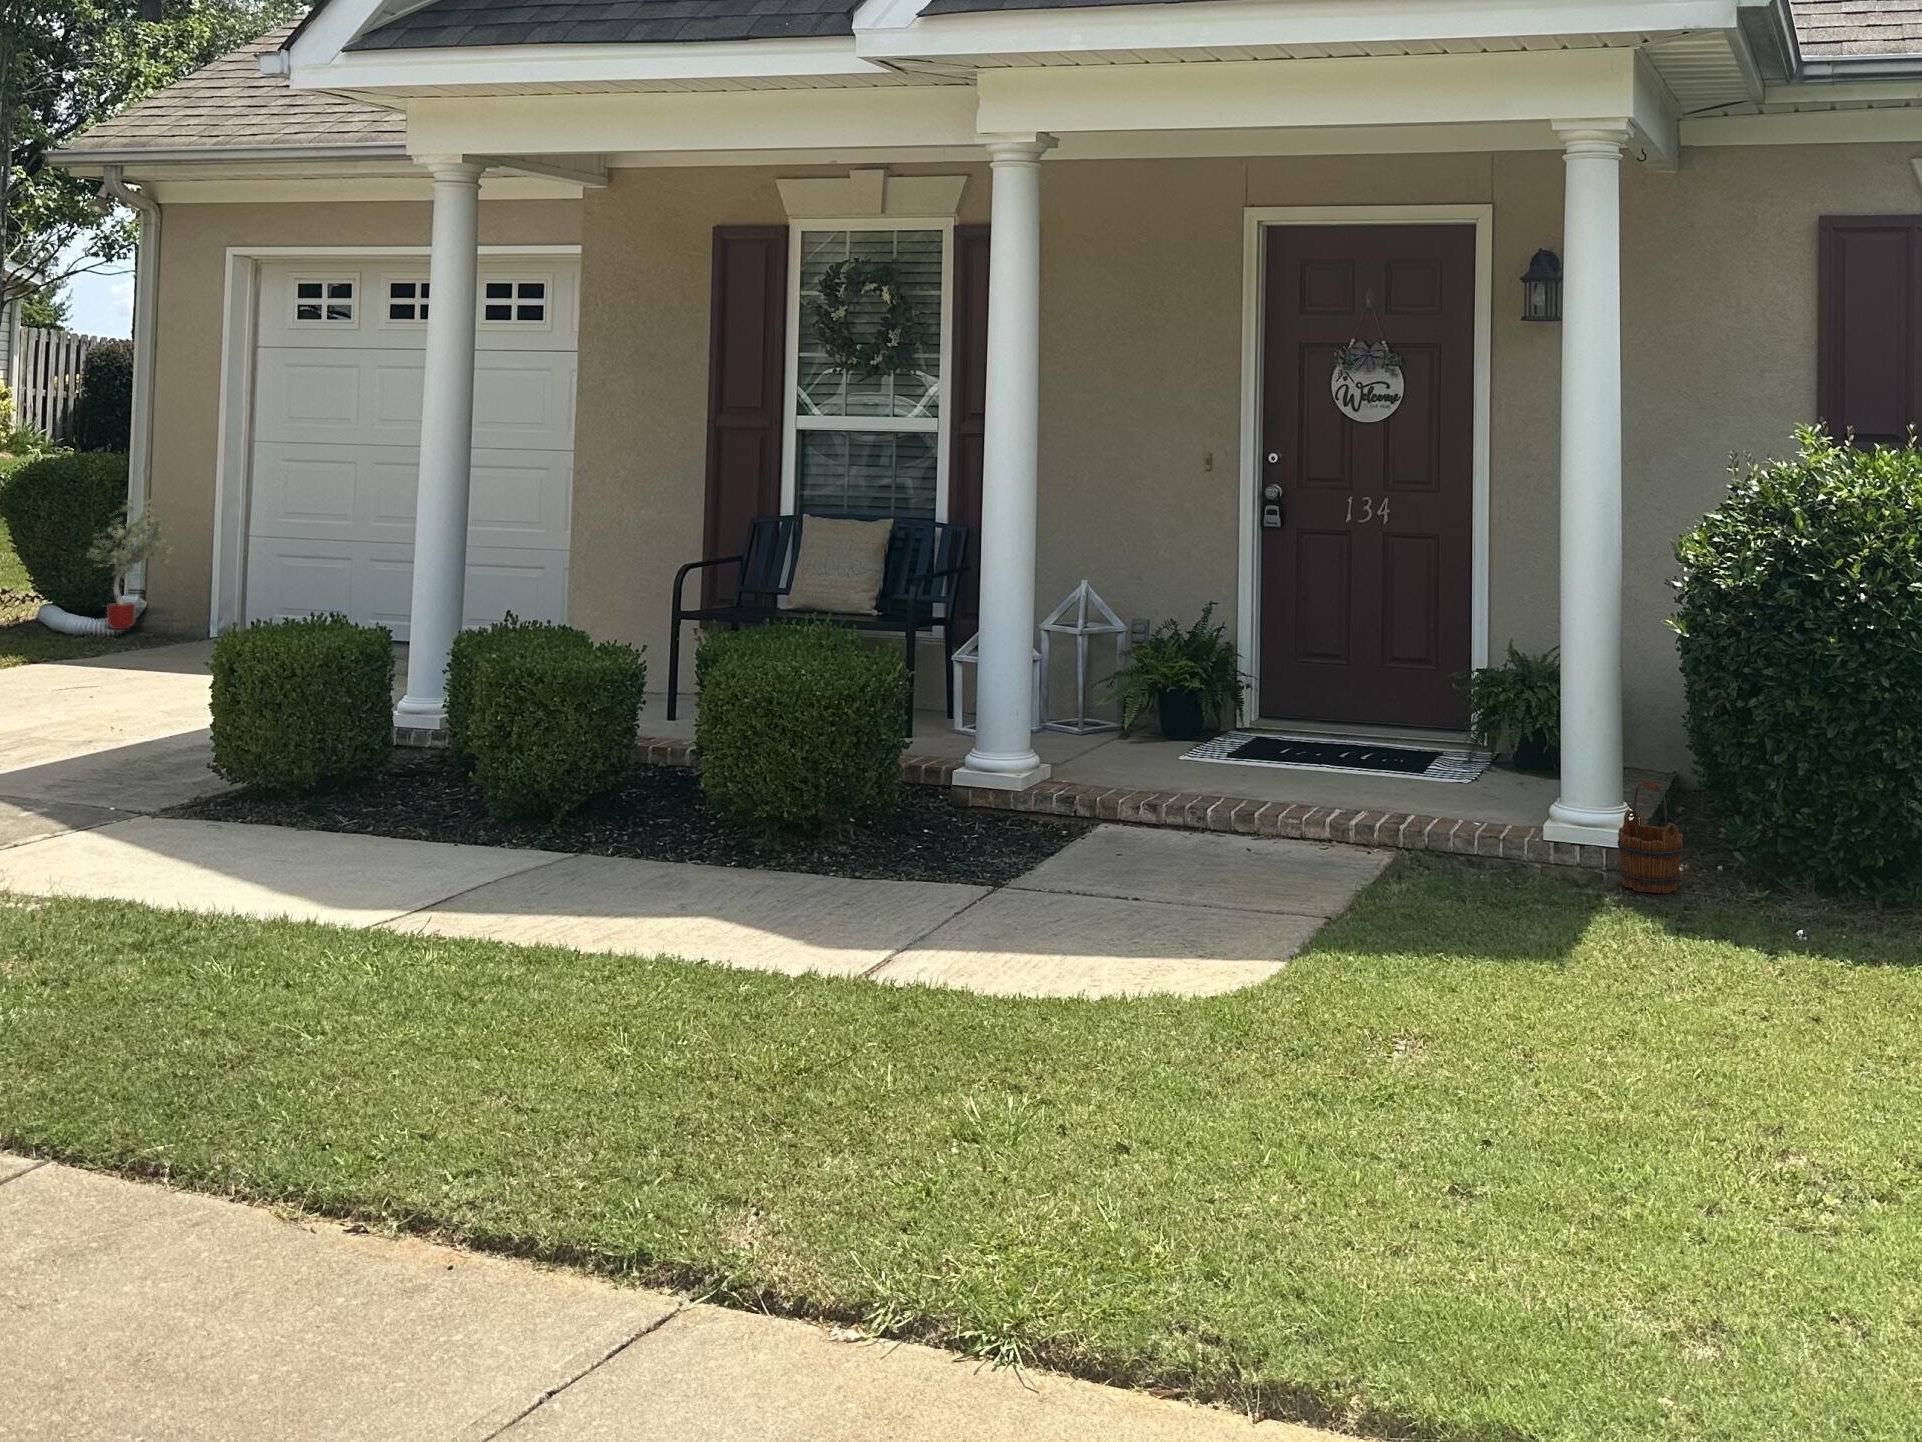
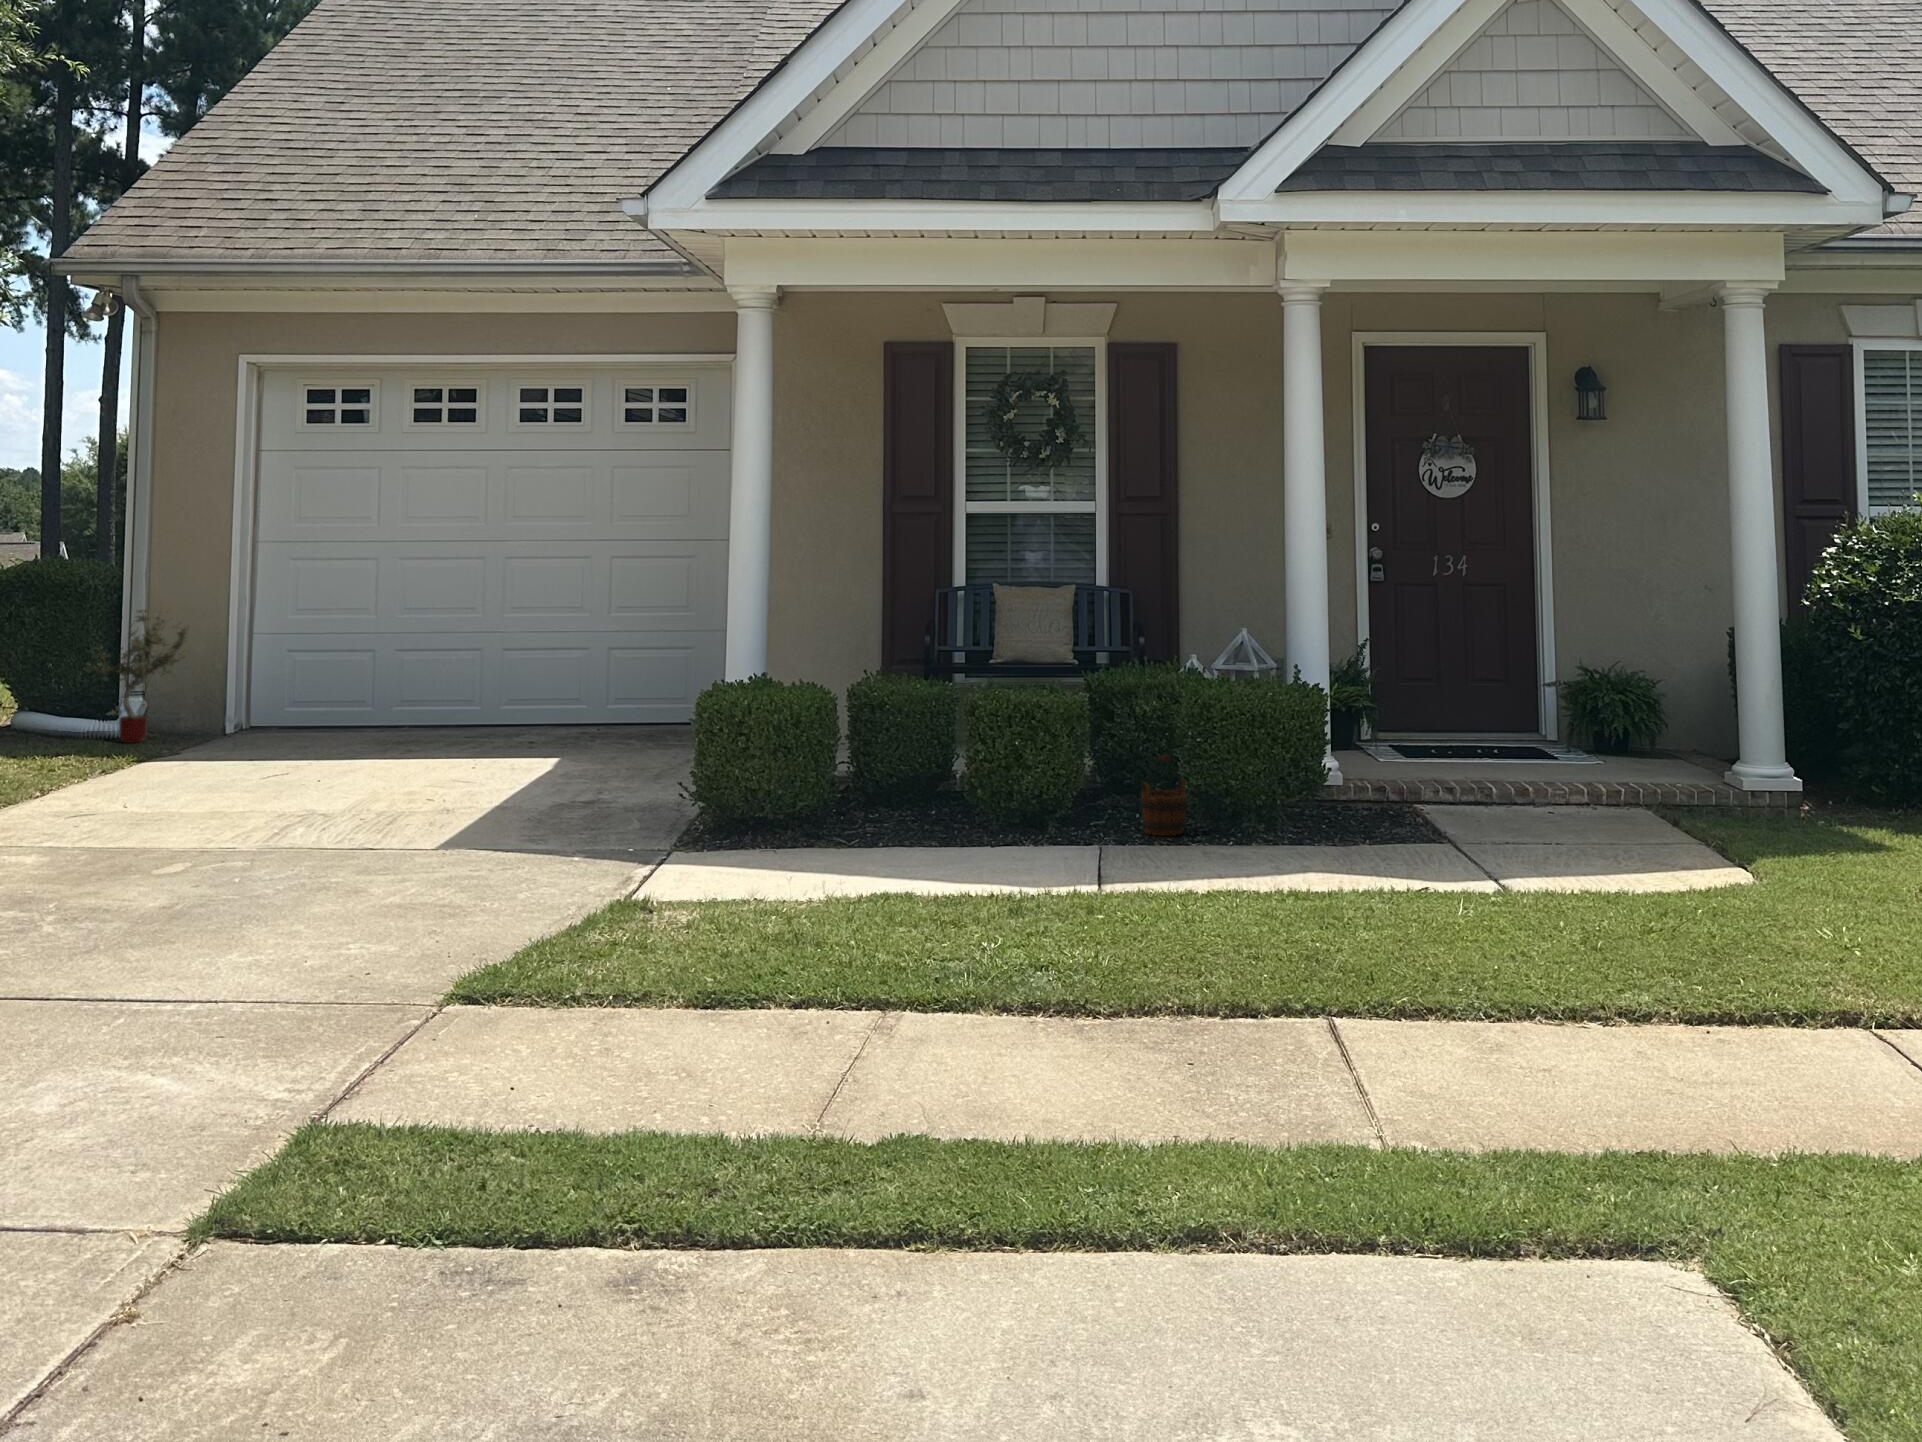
wooden bucket: present [1617,780,1683,893] -> present [1141,755,1187,836]

